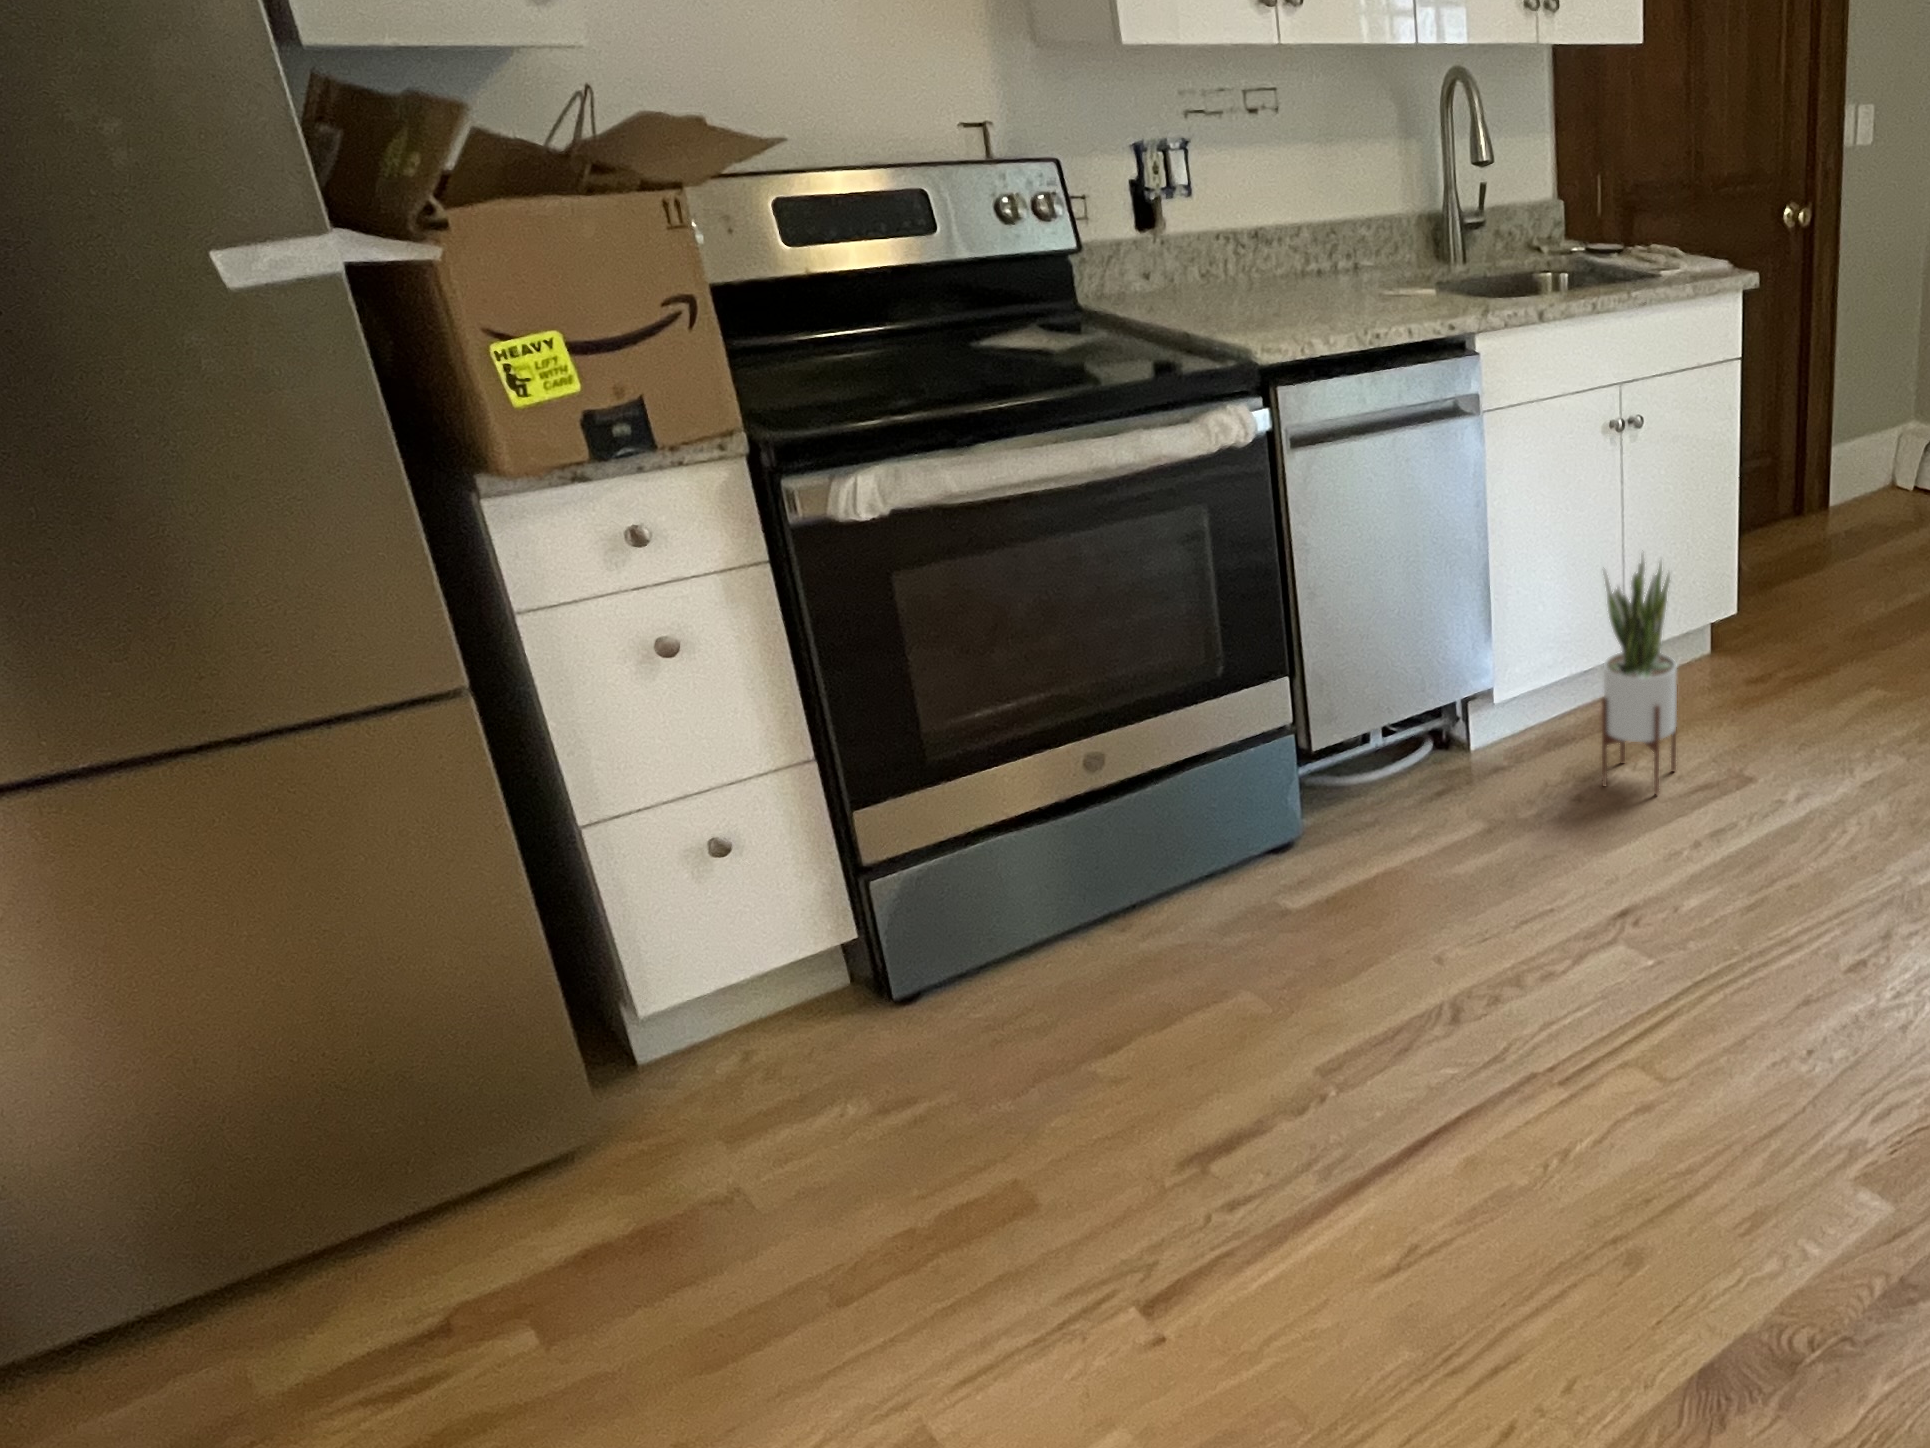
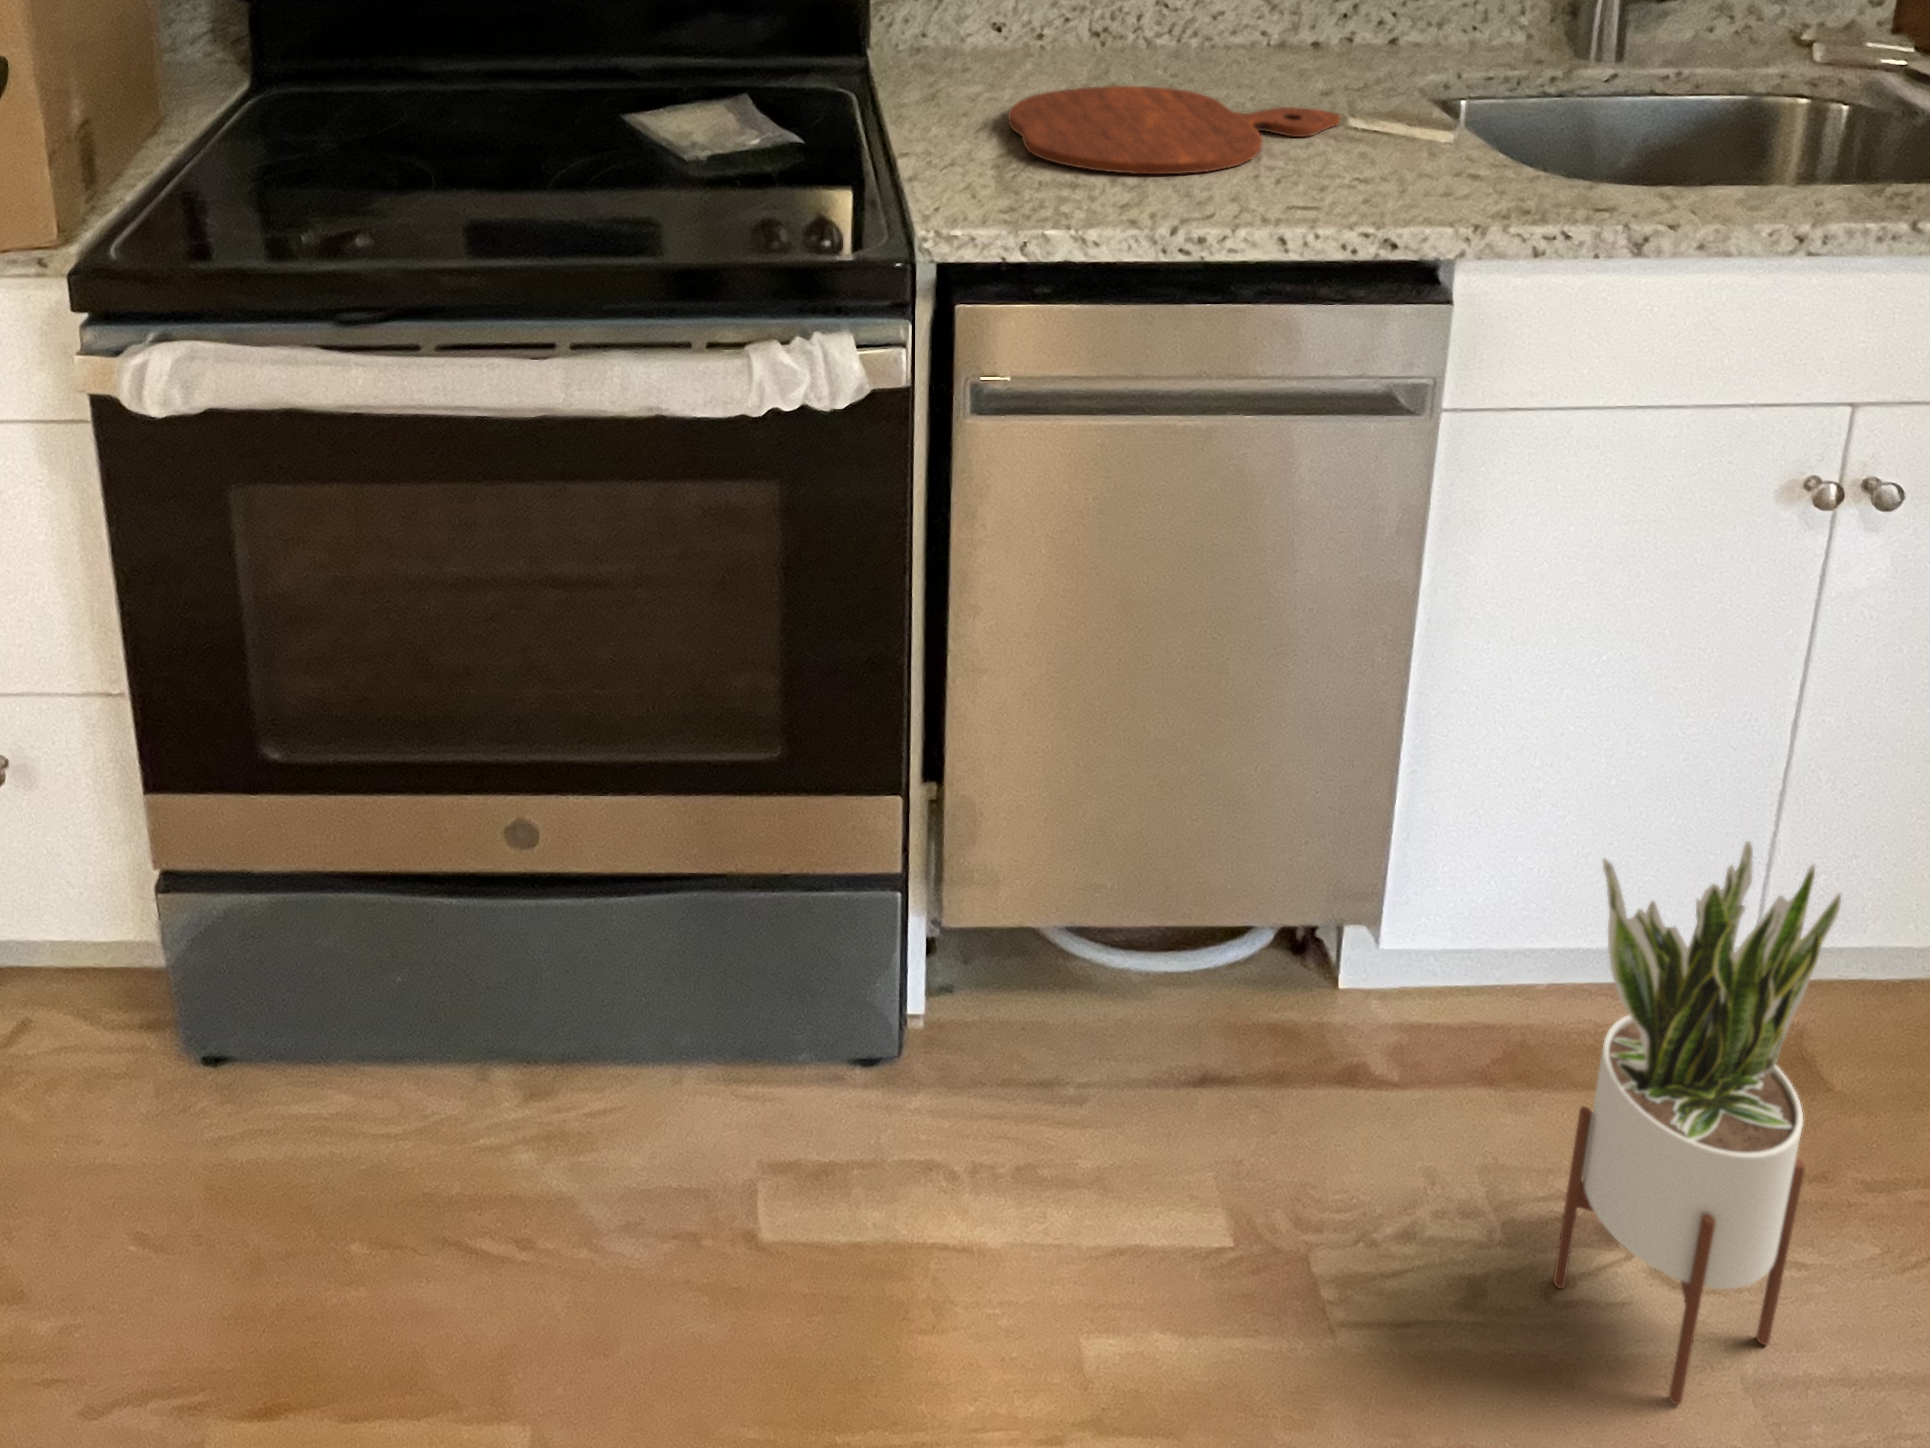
cutting board: none [1210,292,1378,326] -> present [1008,86,1340,174]

